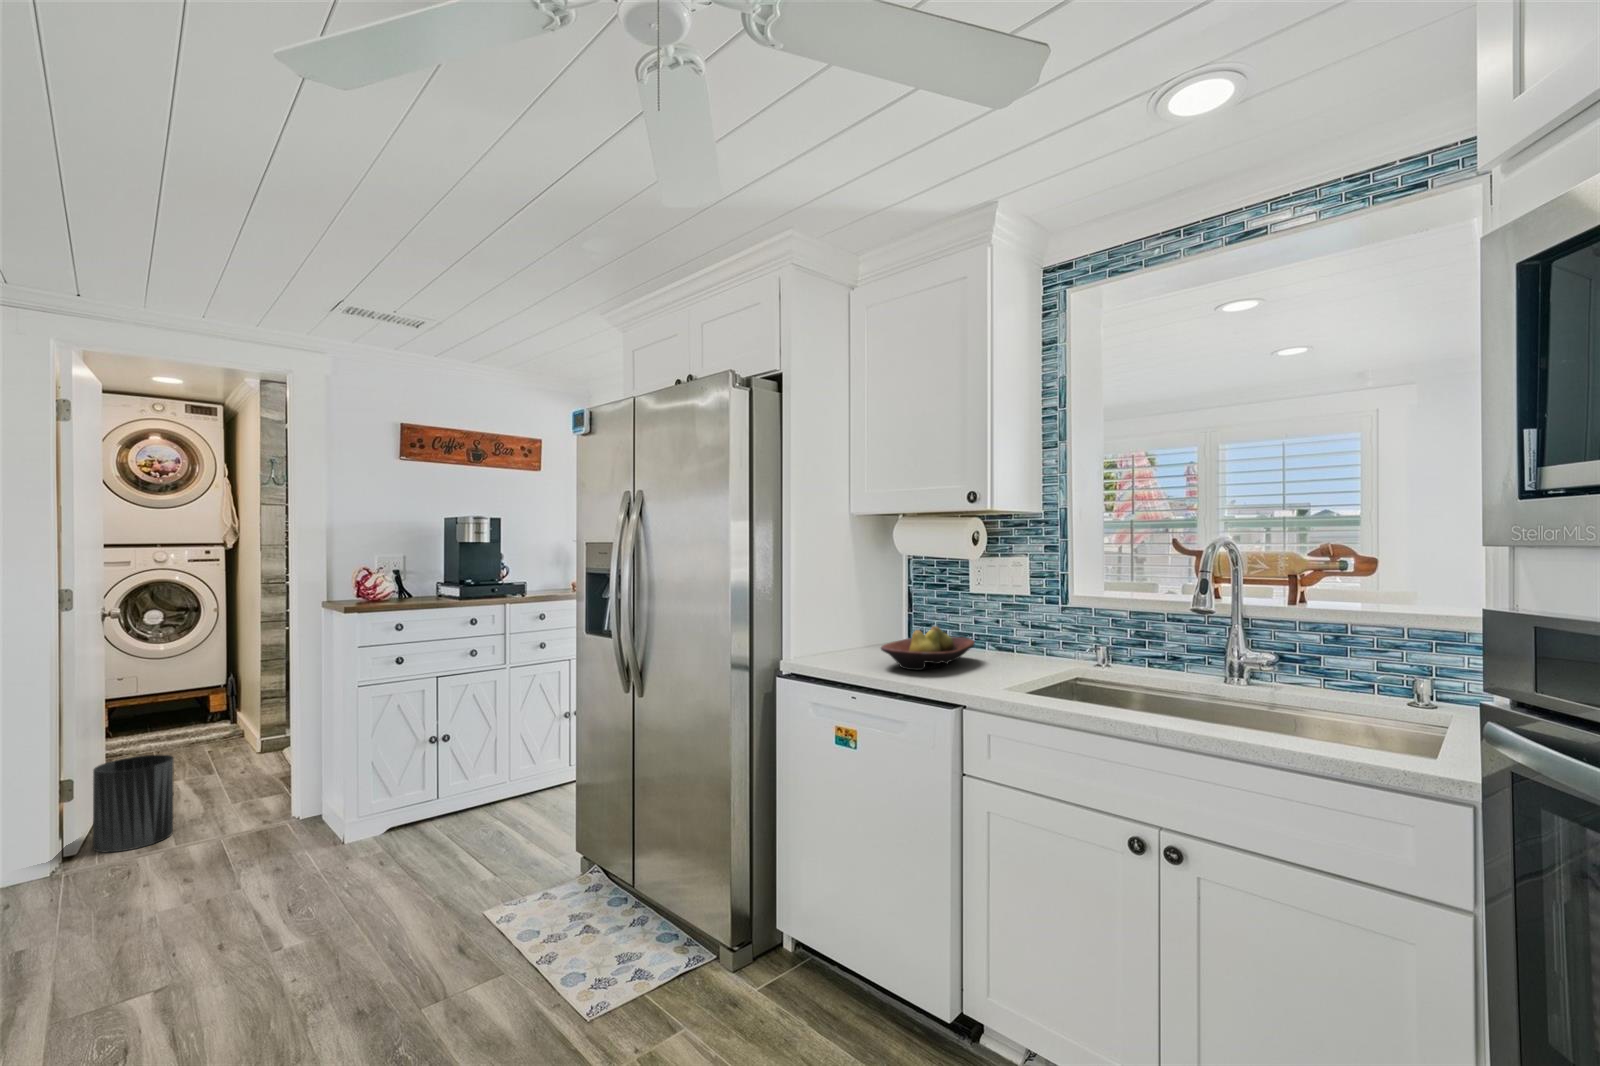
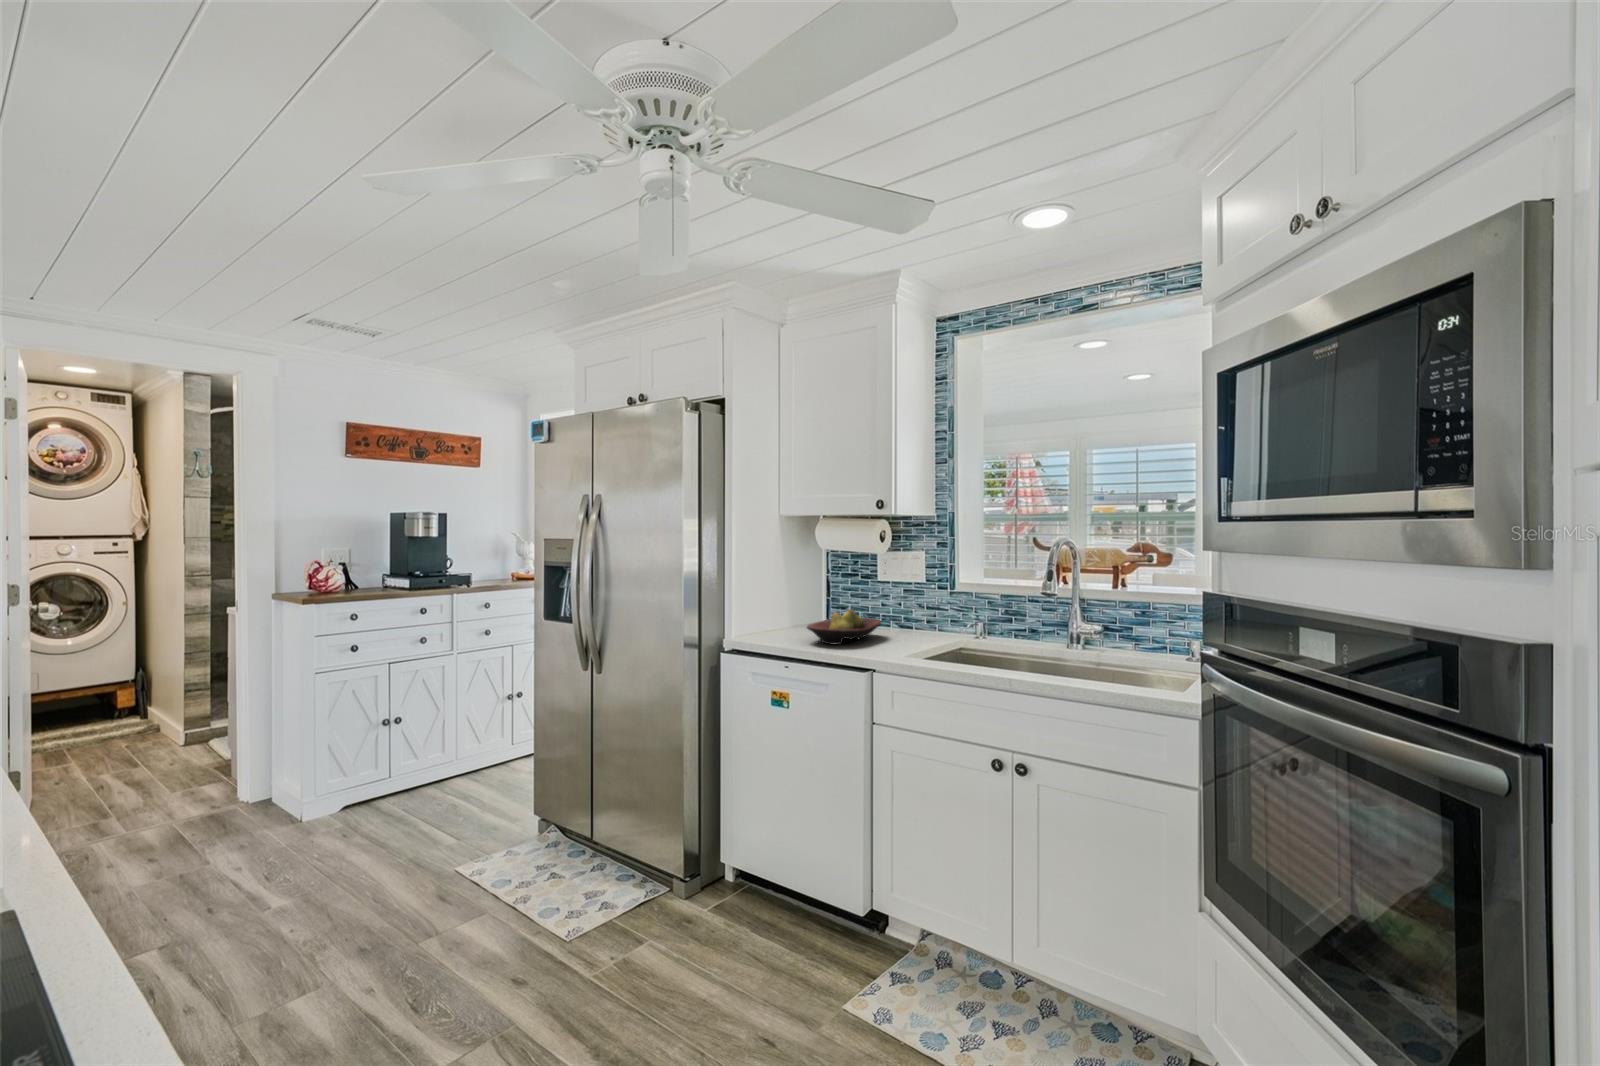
trash can: present [93,755,174,852] -> none [41,744,122,838]

